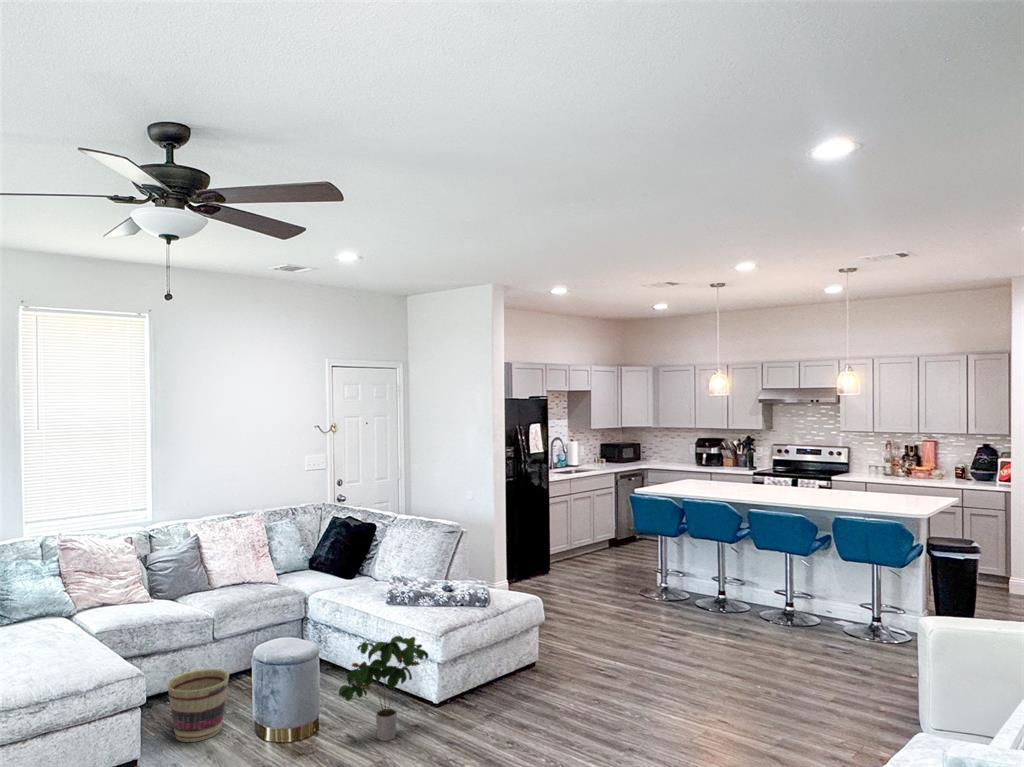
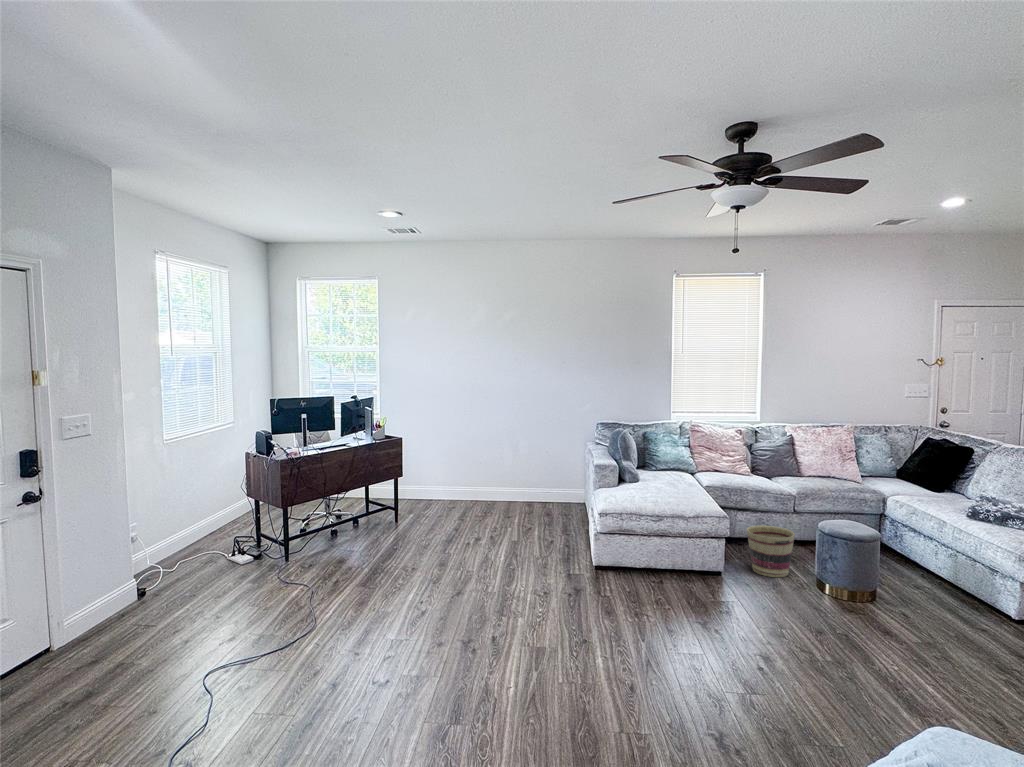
potted plant: present [339,636,428,741] -> none [887,532,999,633]

